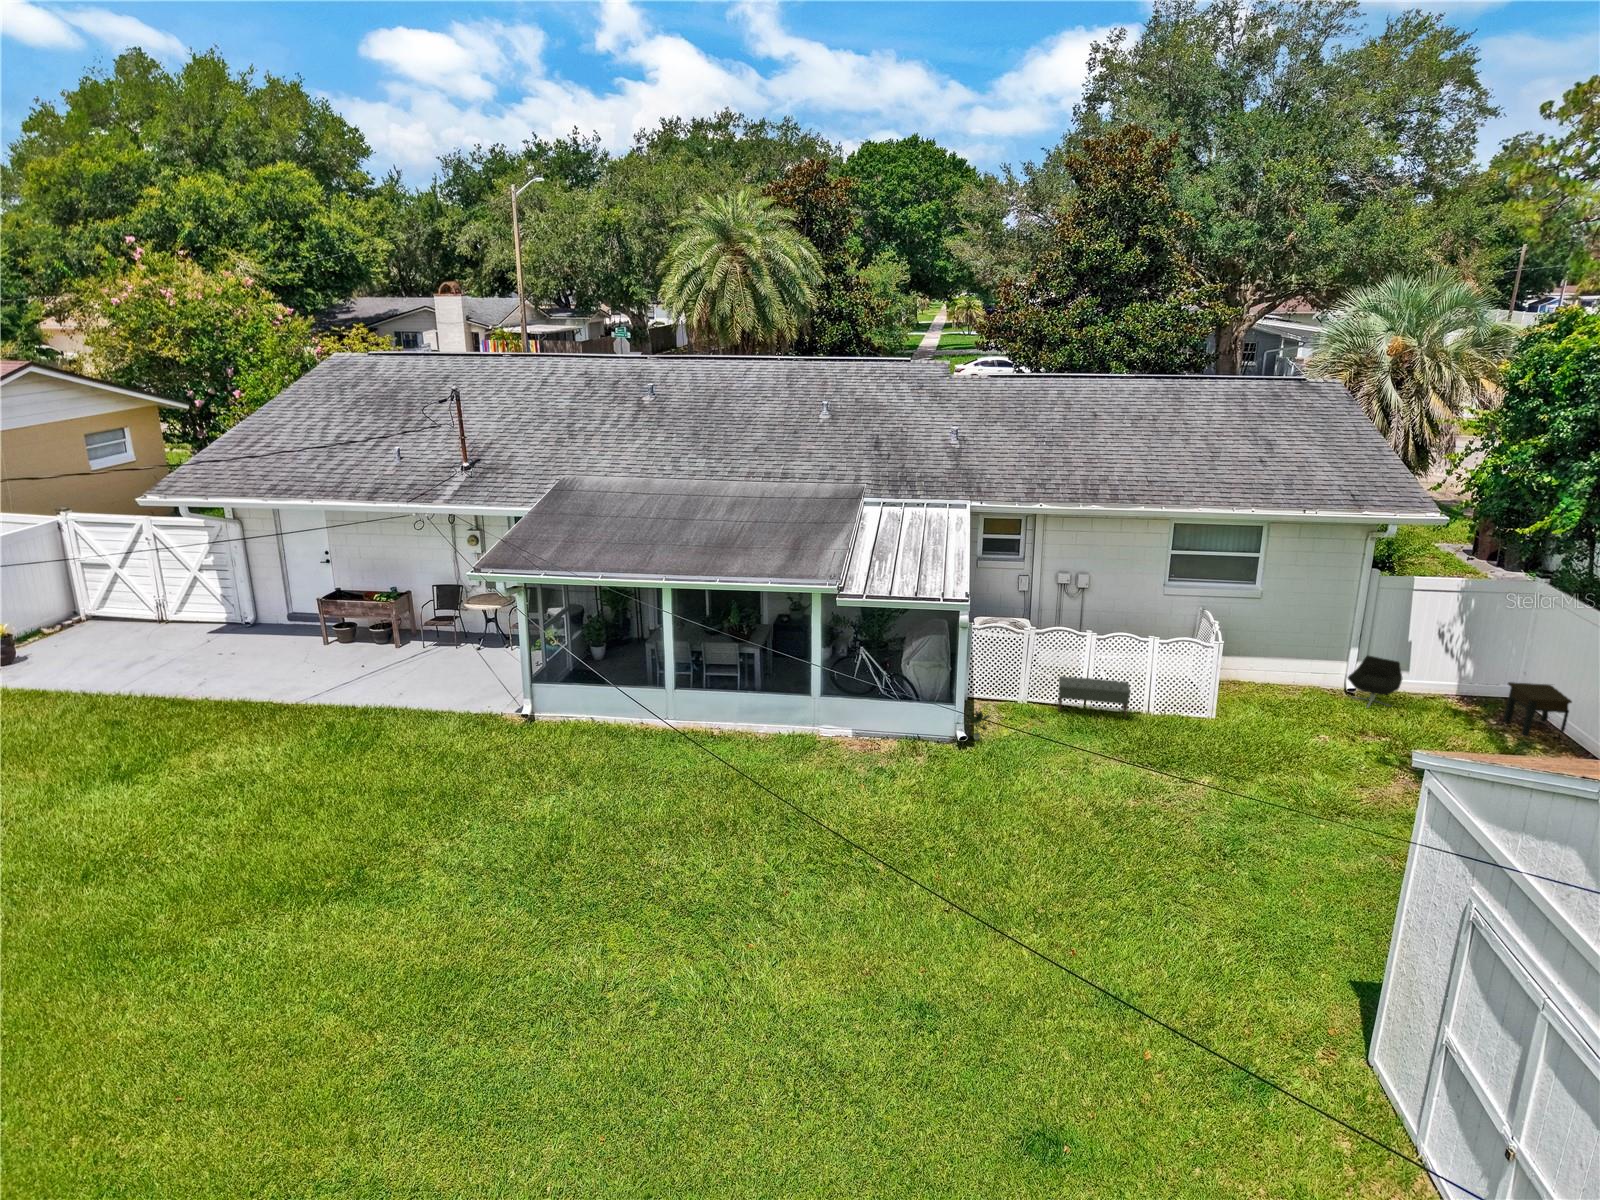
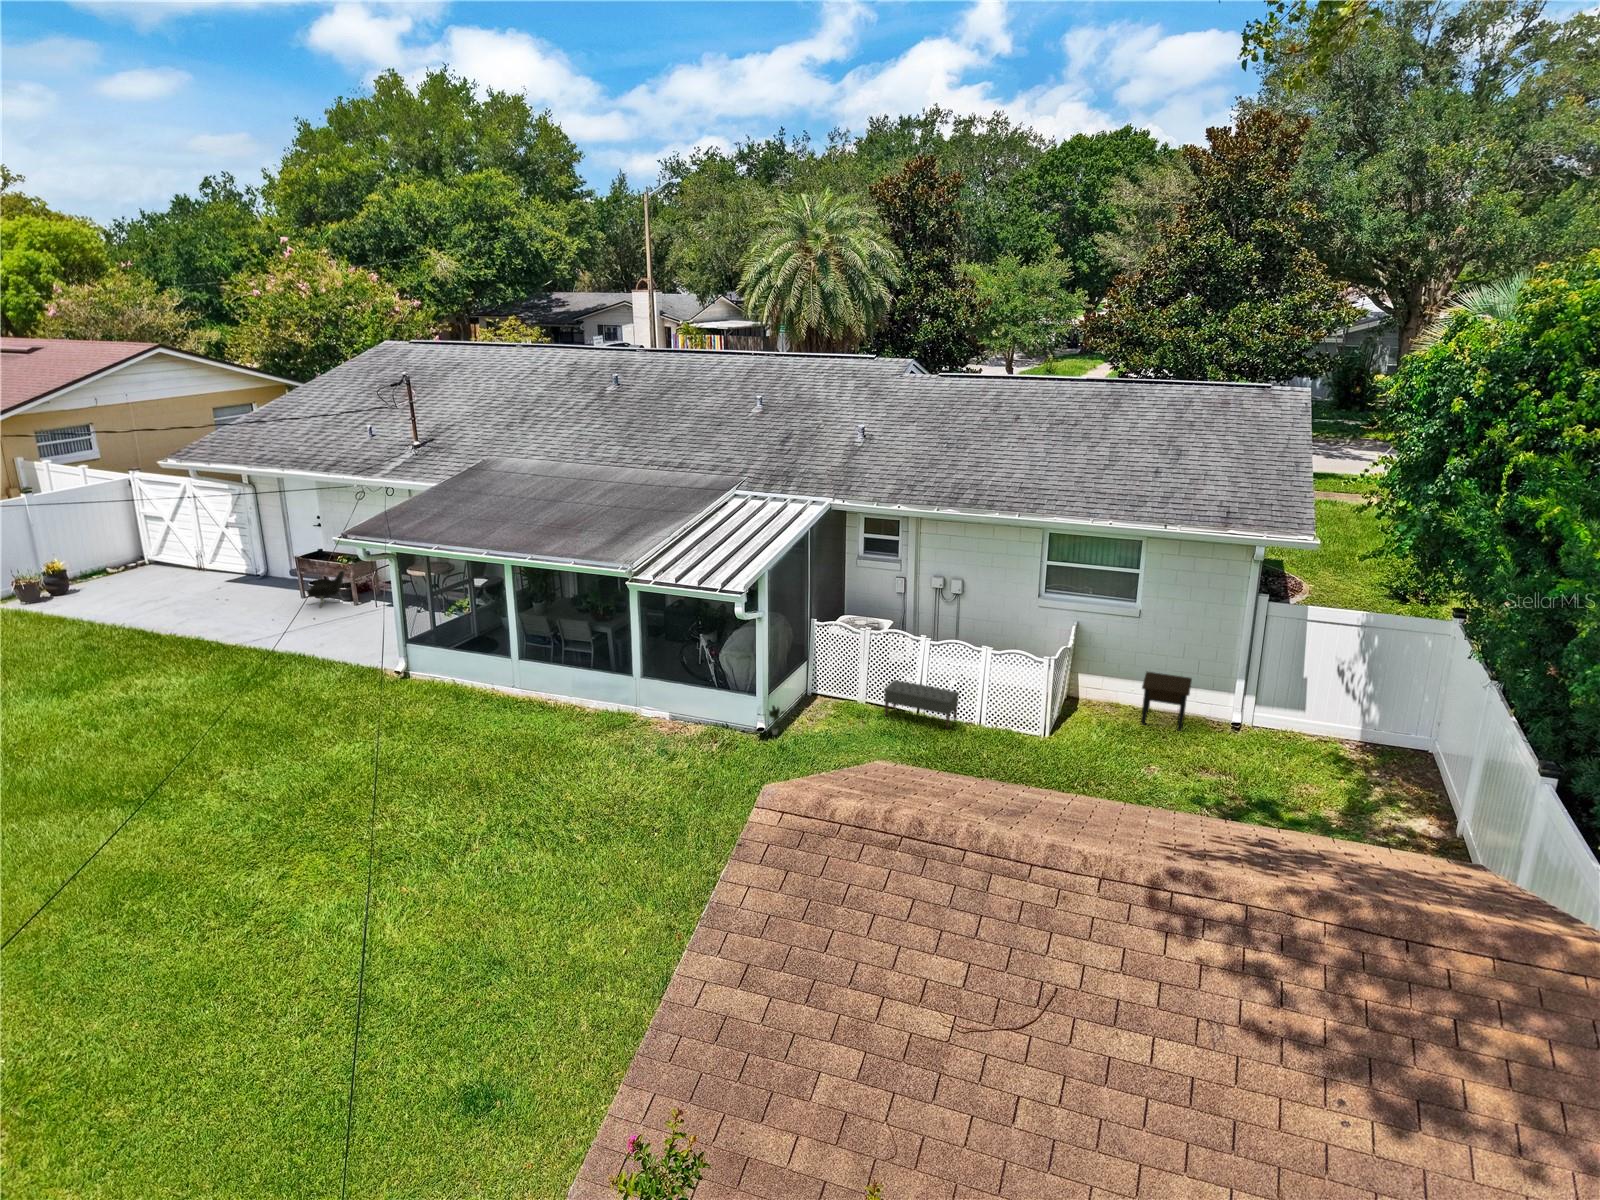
lounge chair: present [1348,656,1402,707] -> present [307,571,344,607]
side table: present [1503,682,1572,737] -> present [1141,672,1192,731]

